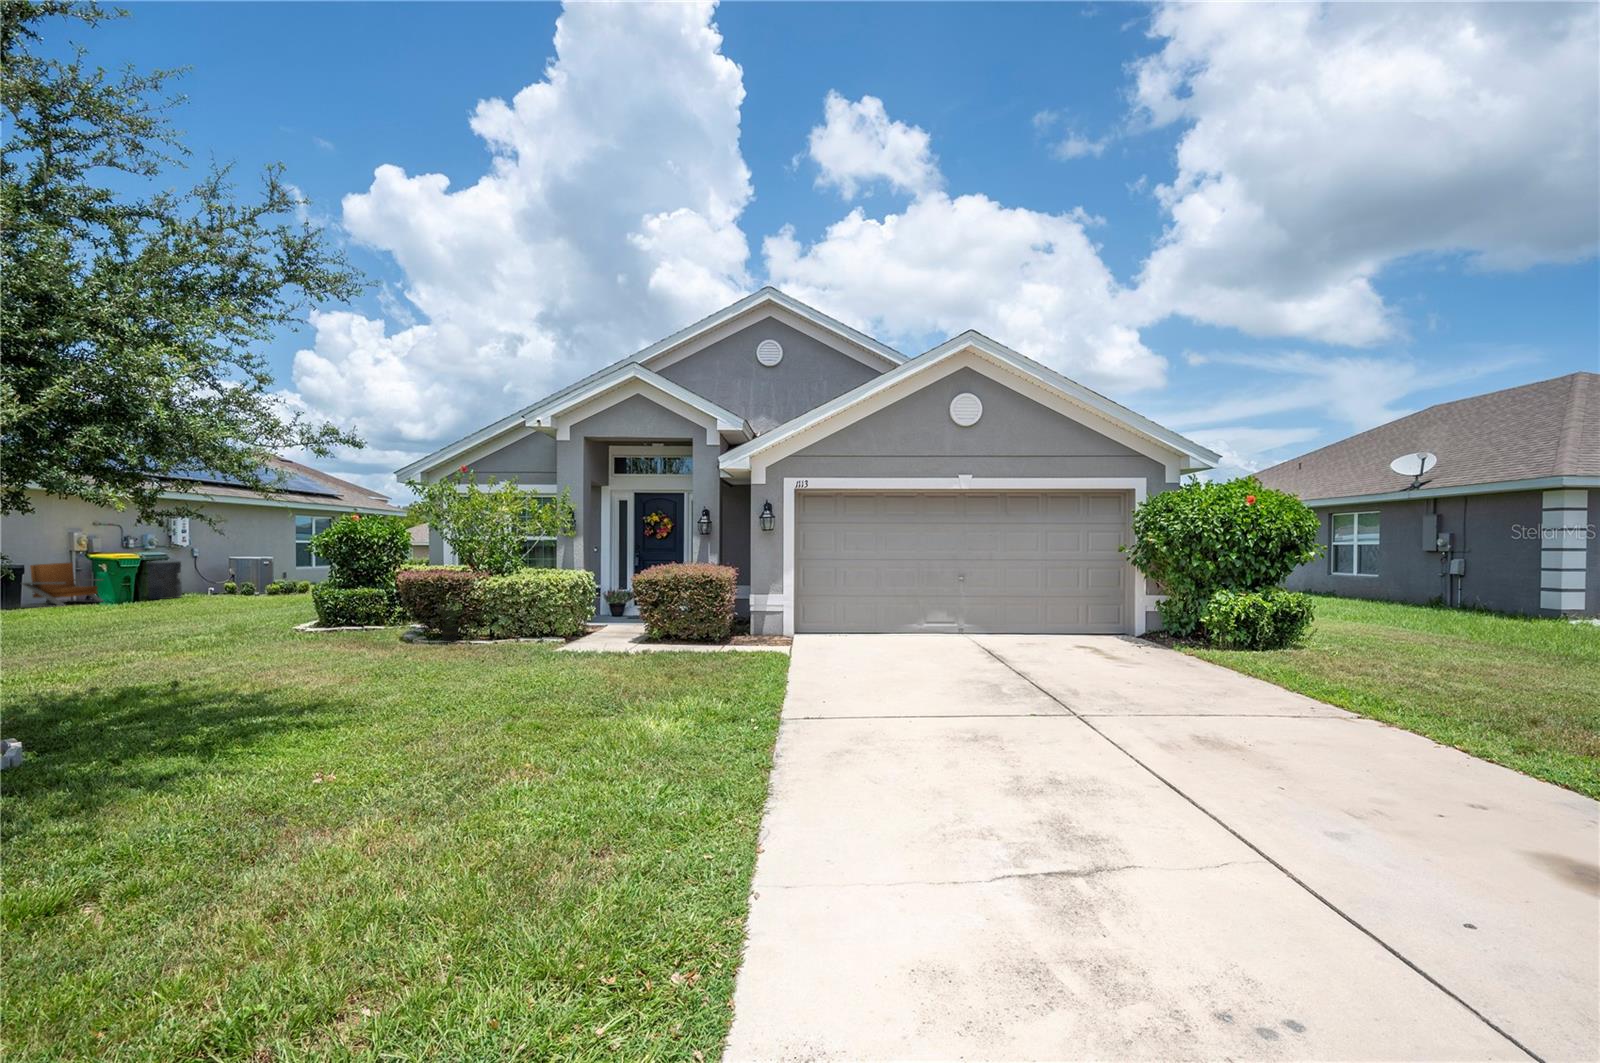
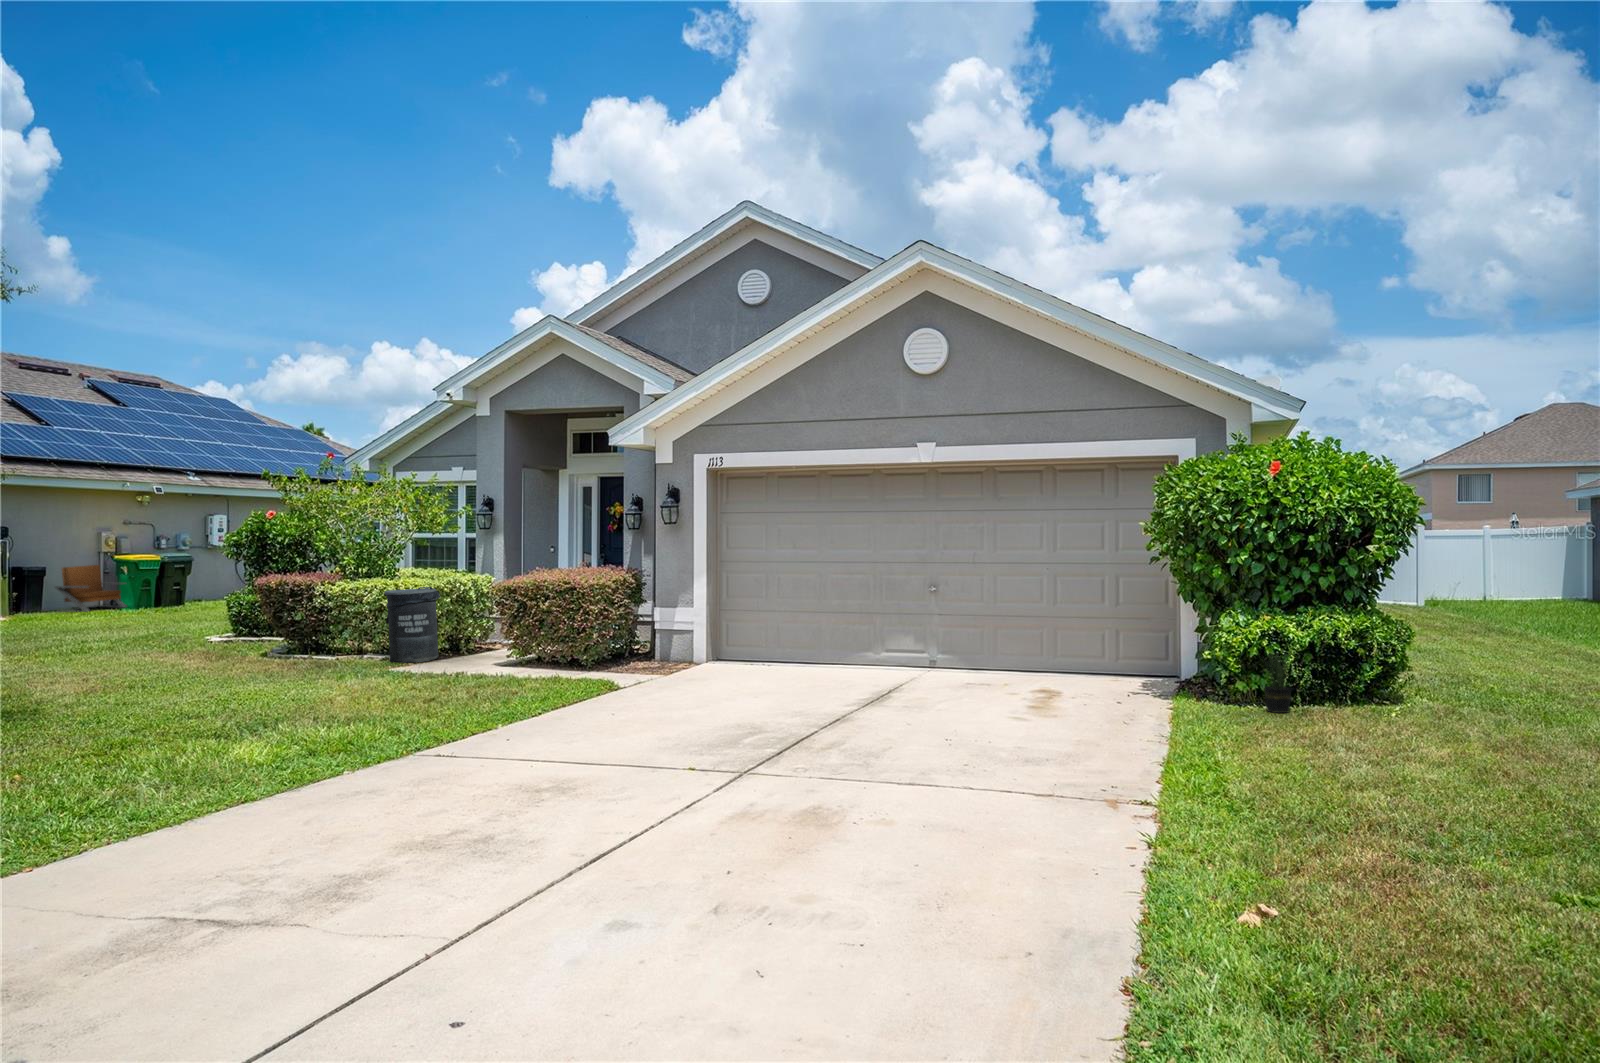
trash can: present [146,559,182,599] -> present [385,587,440,663]
potted plant: present [442,607,459,642] -> present [1262,652,1292,713]

